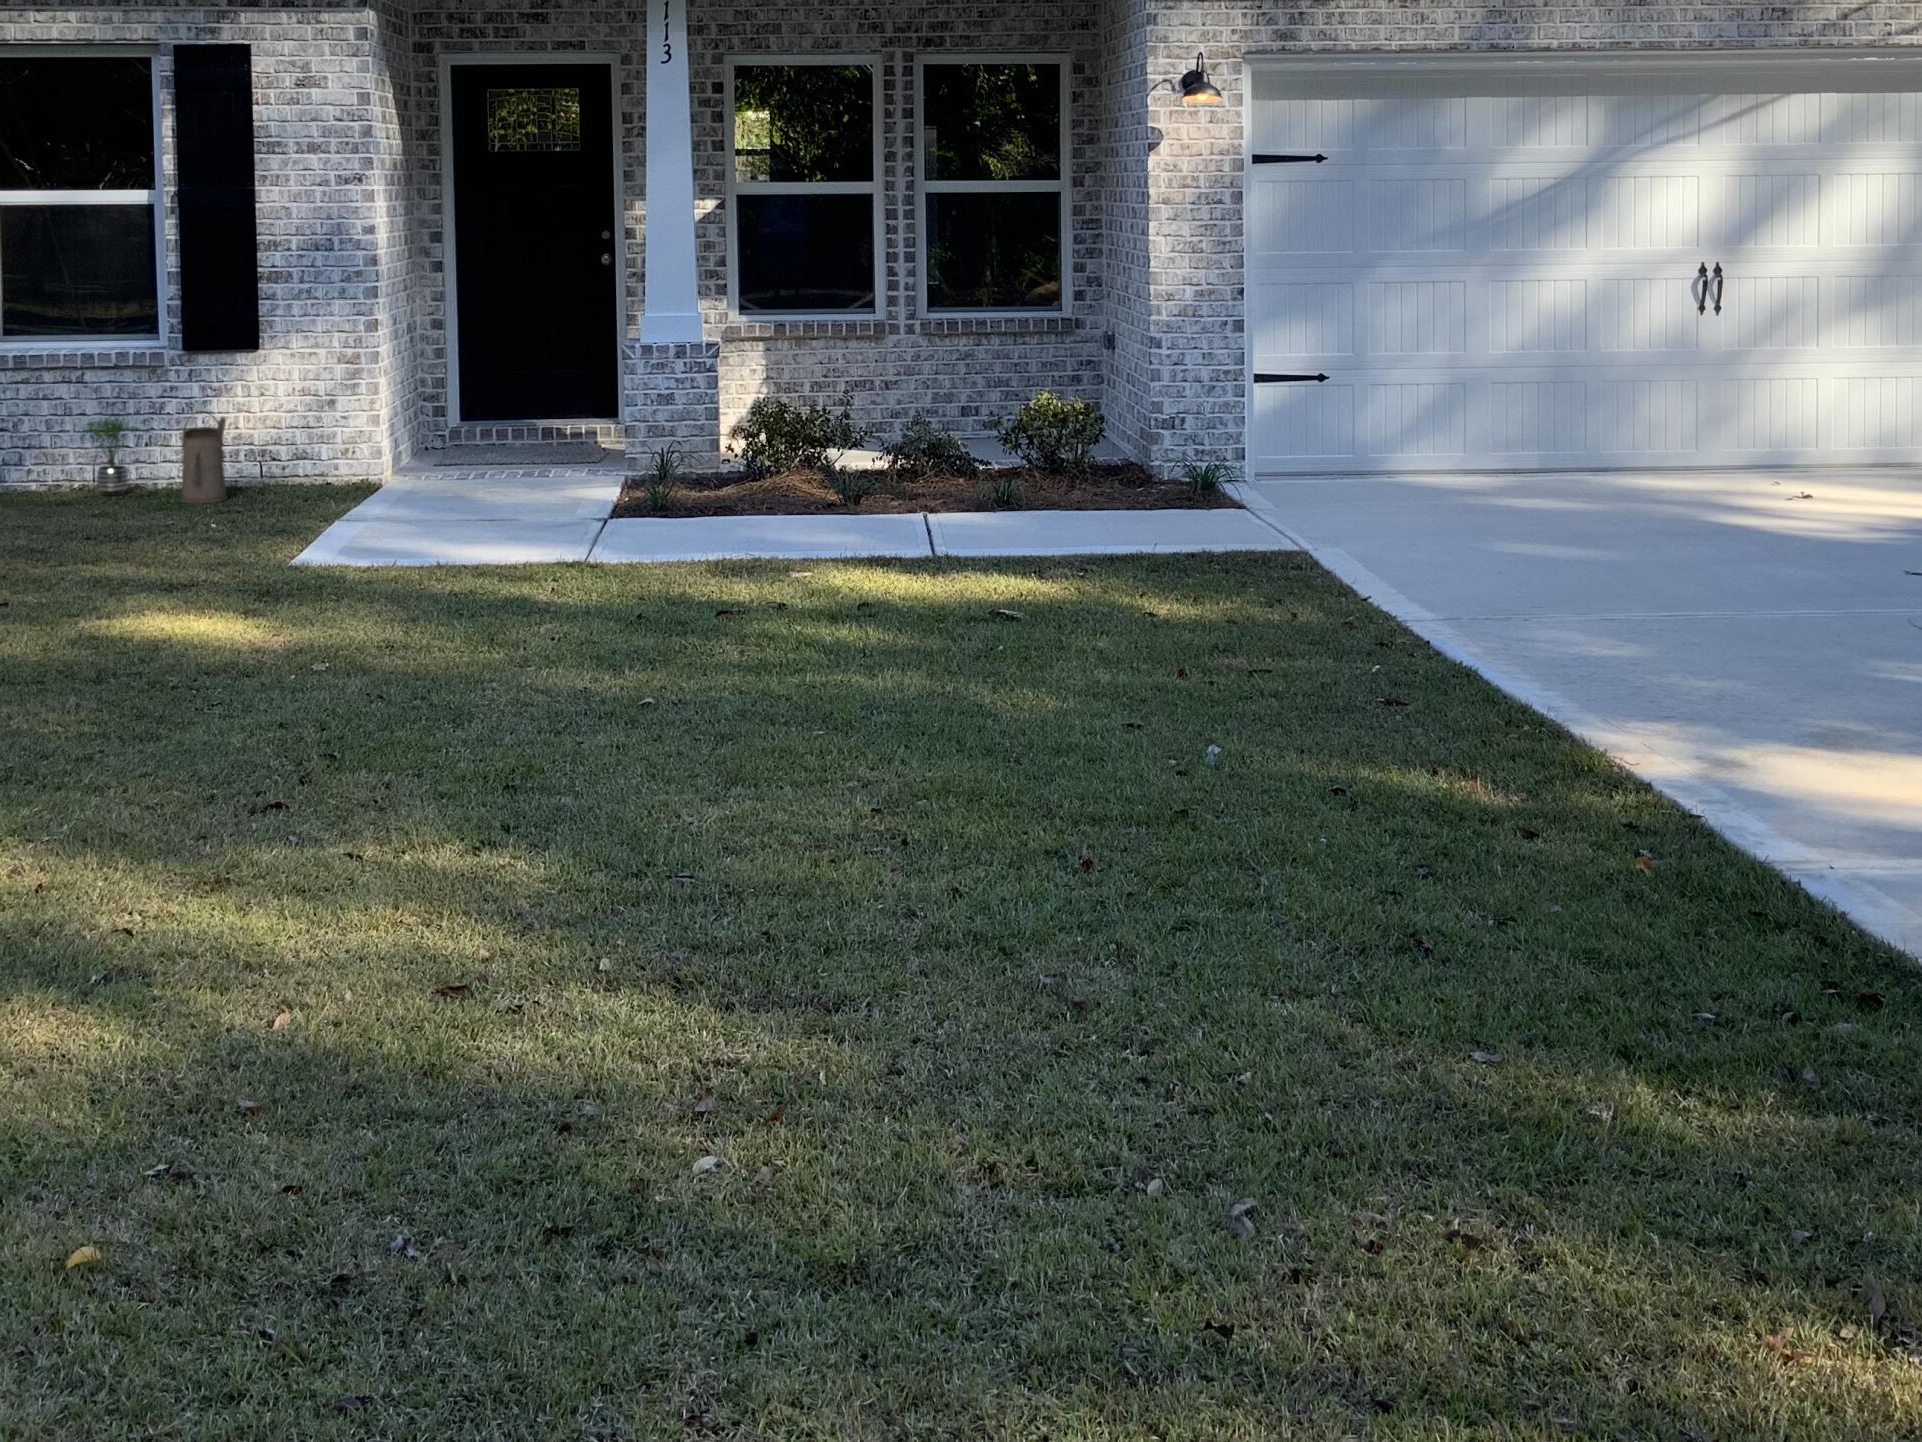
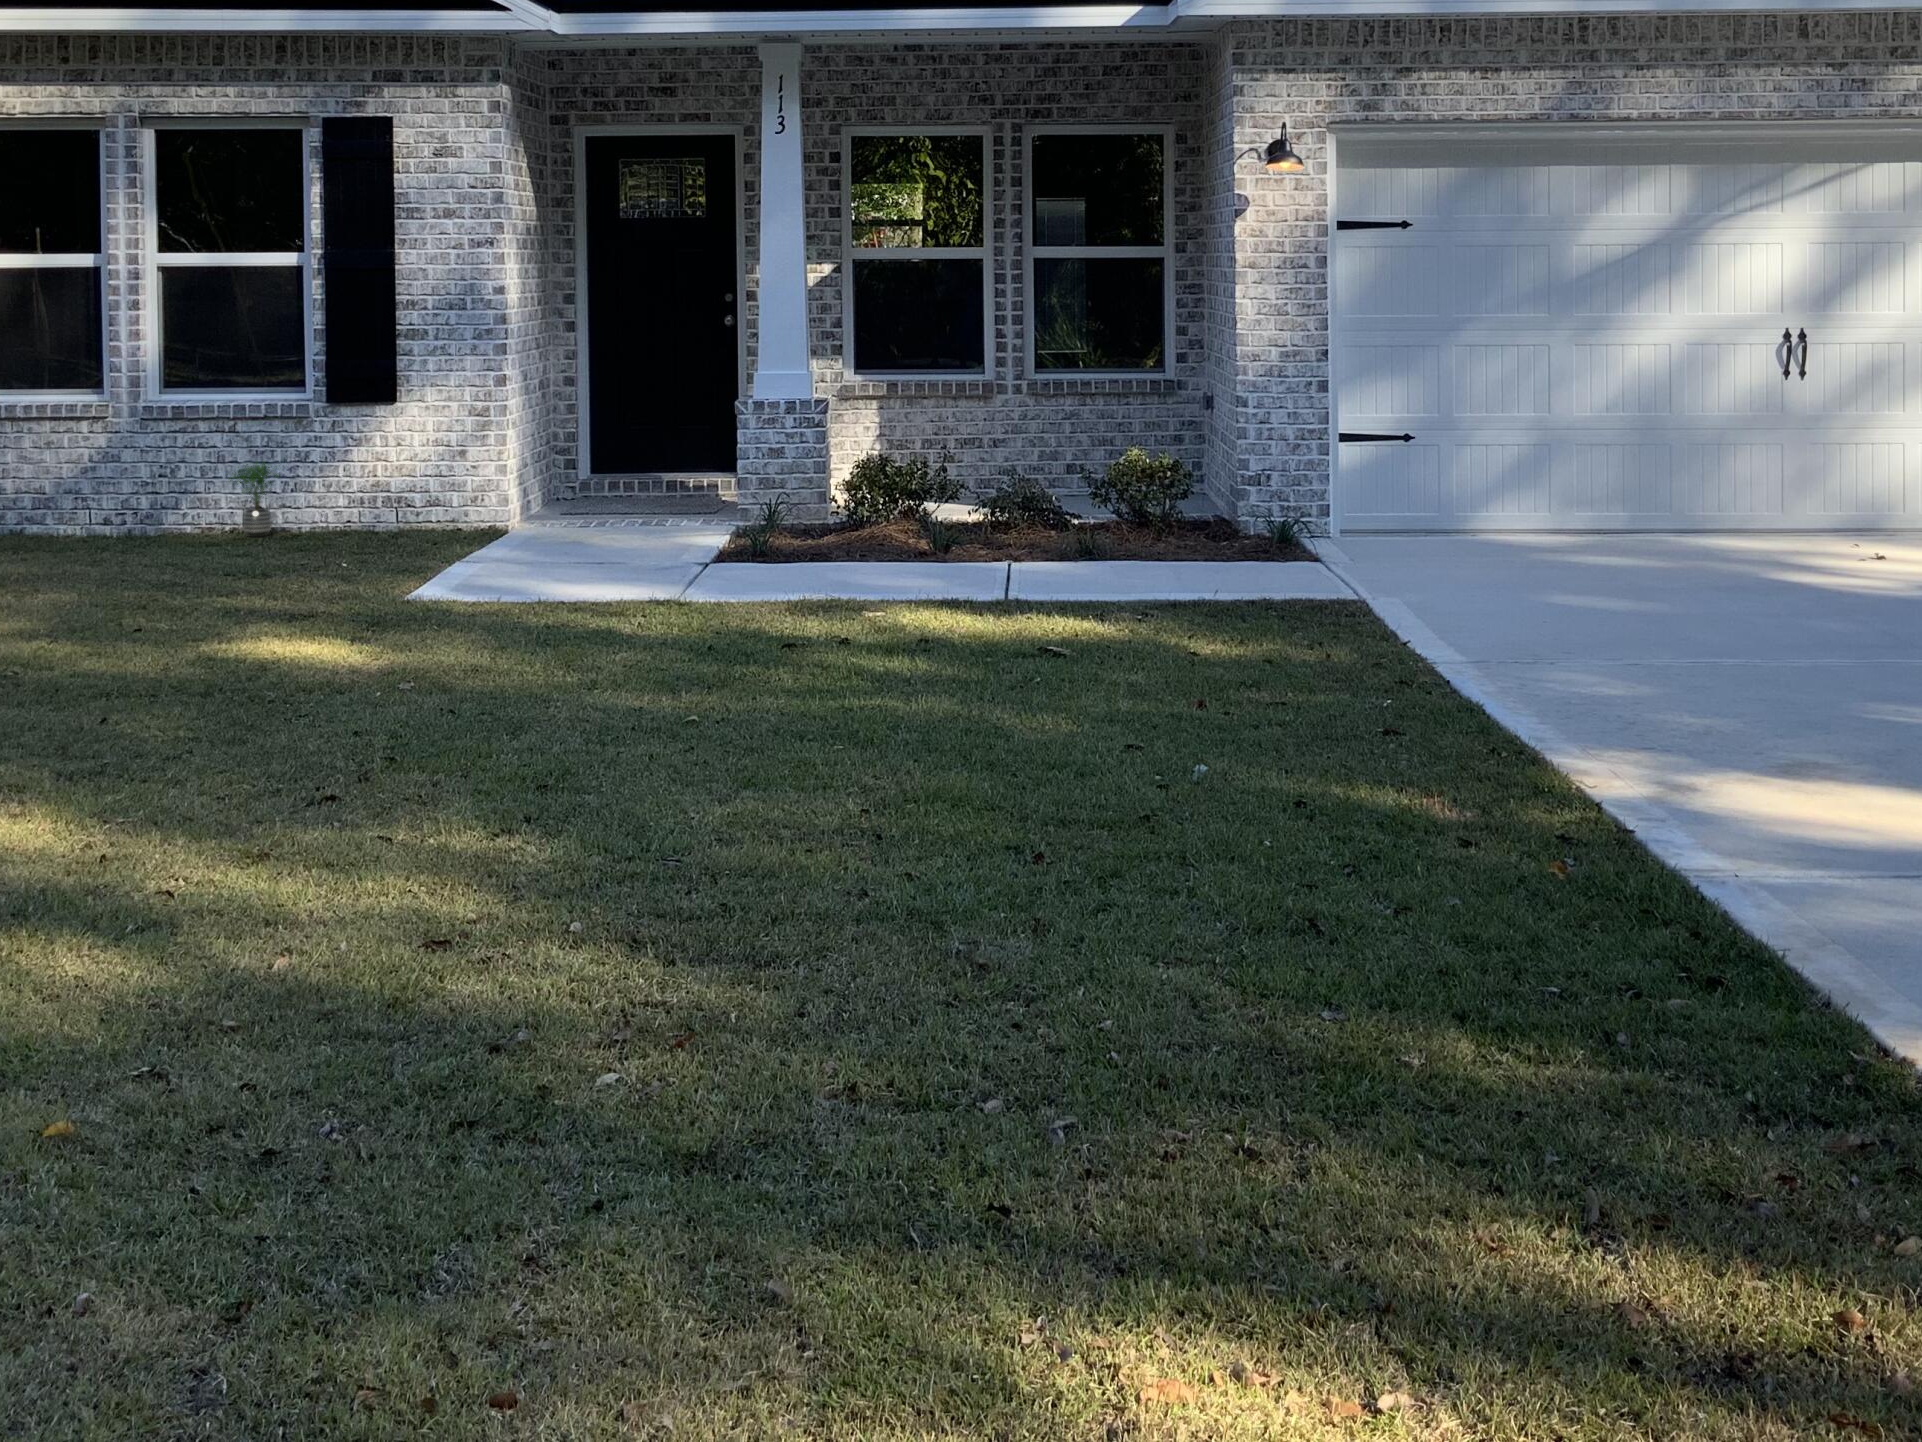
watering can: present [180,412,228,504] -> none [317,458,362,545]

